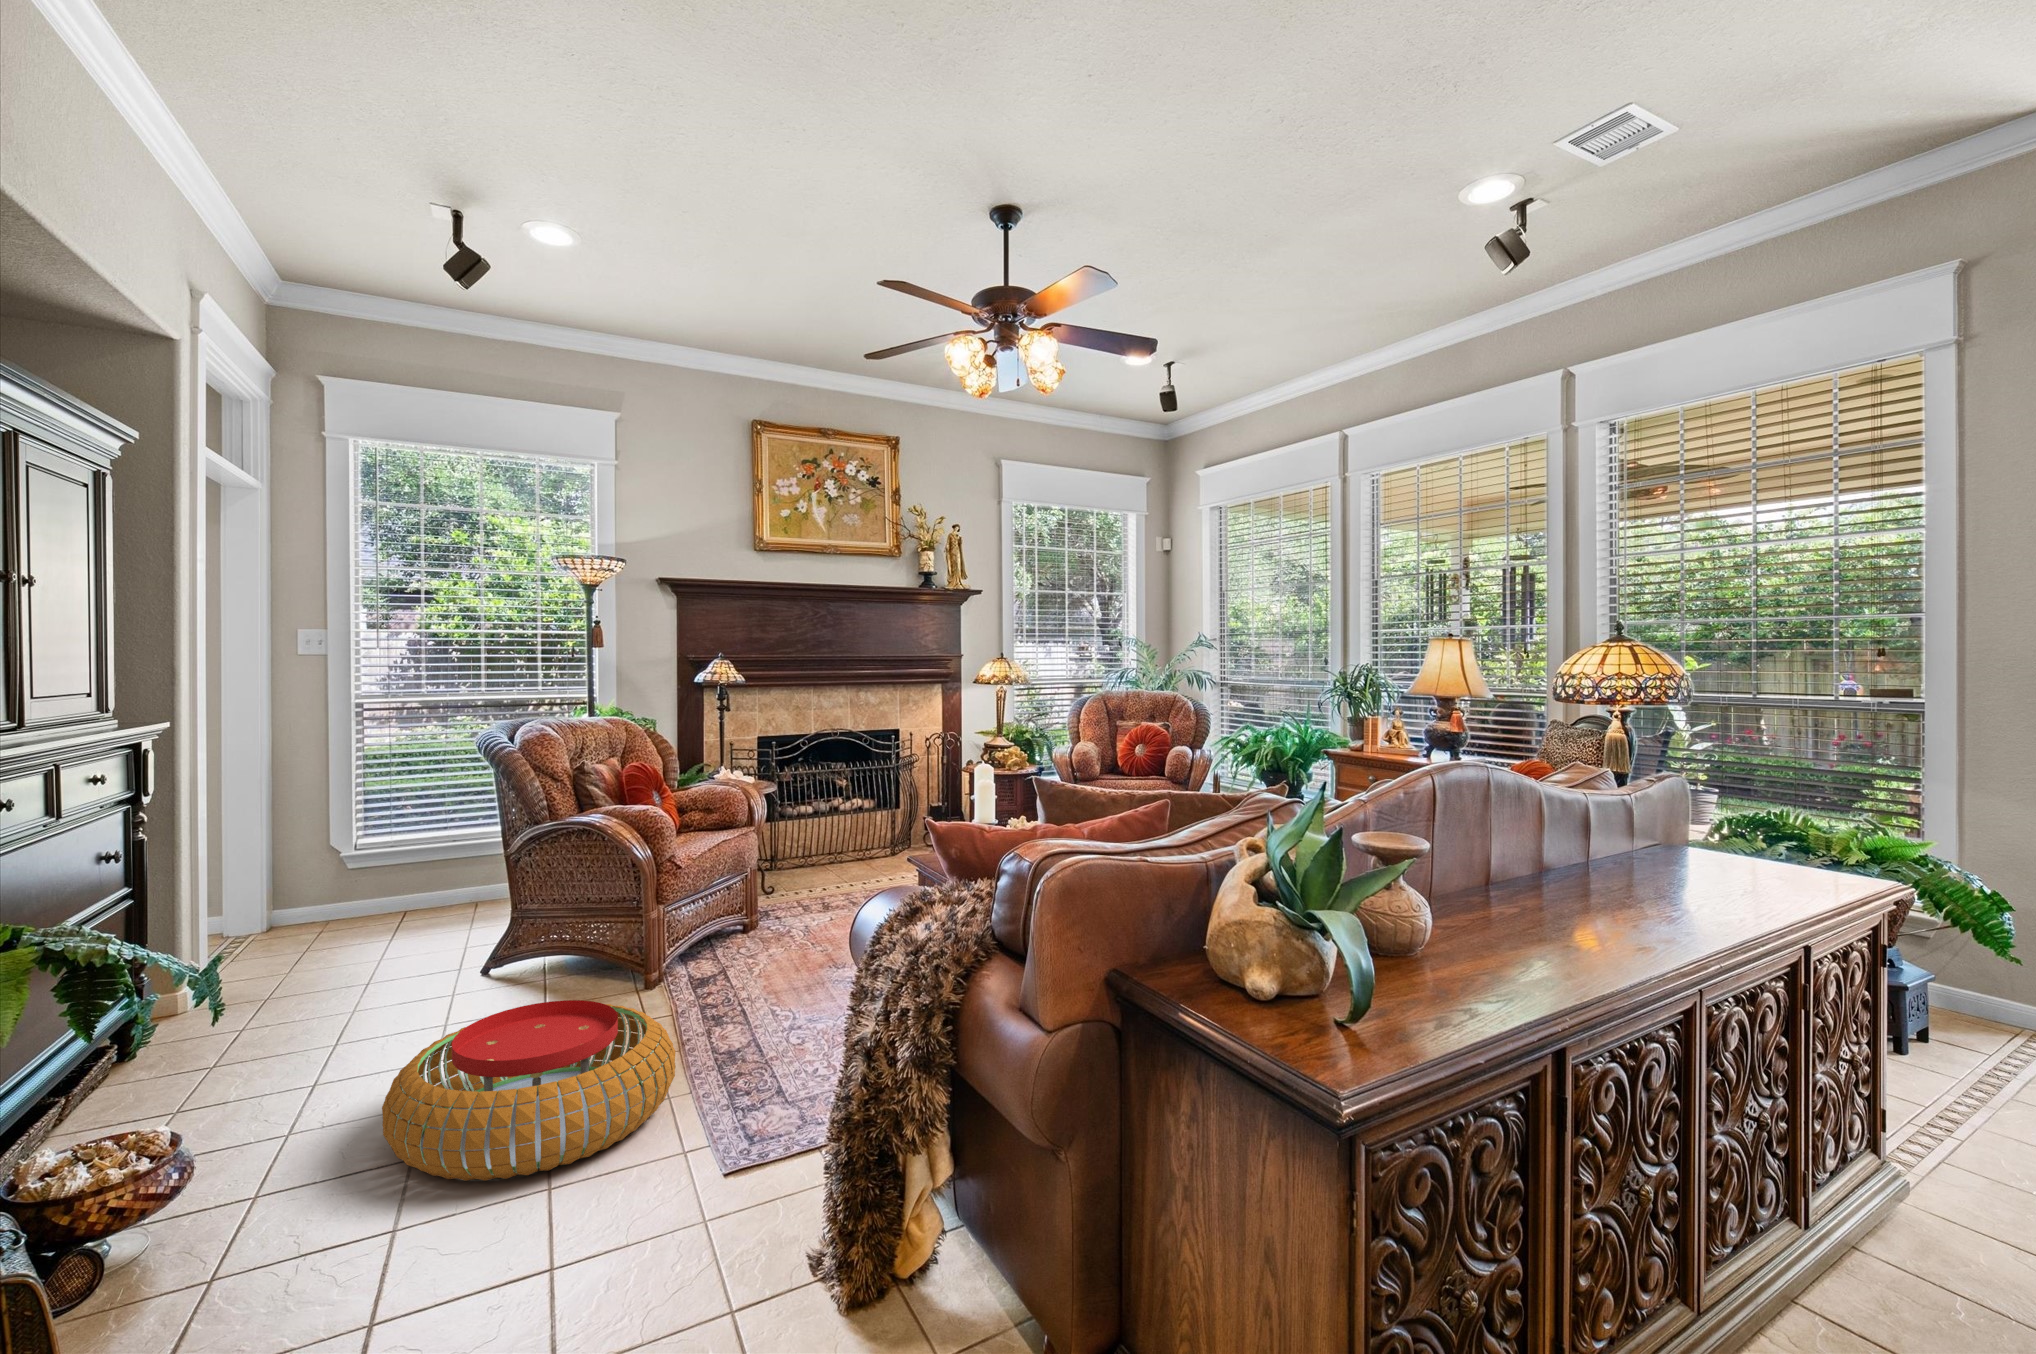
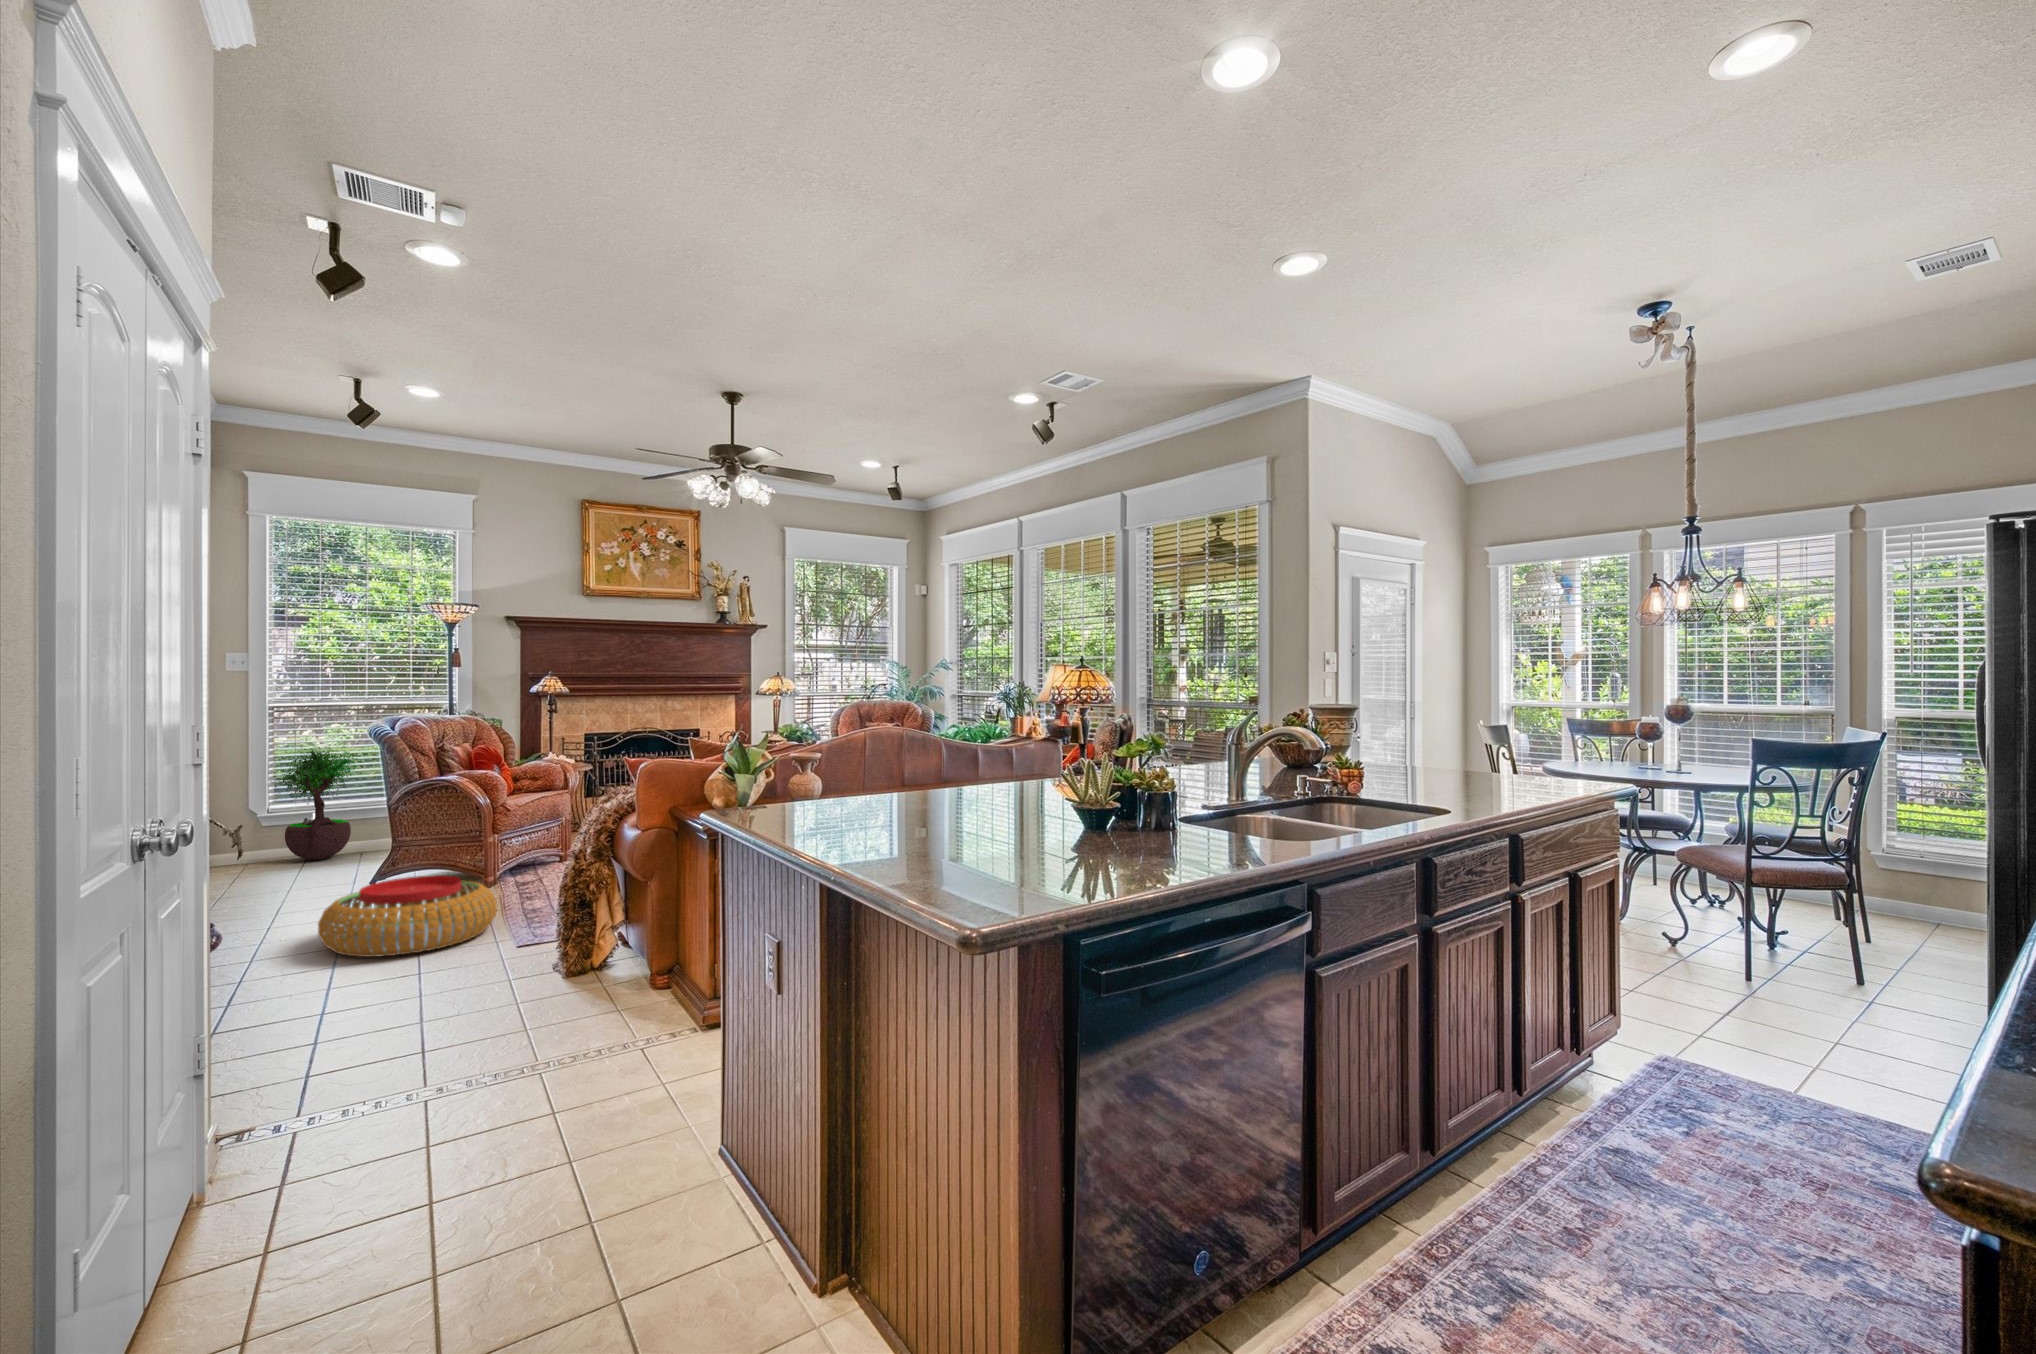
potted tree: none [355,750,475,916] -> present [270,740,361,860]

